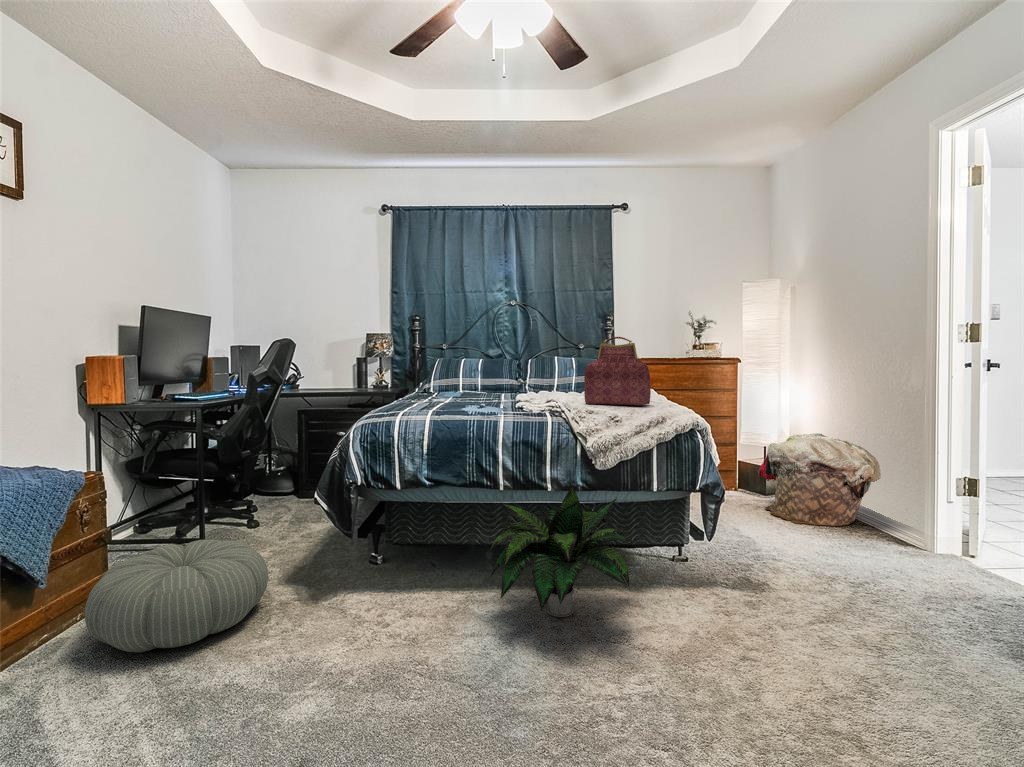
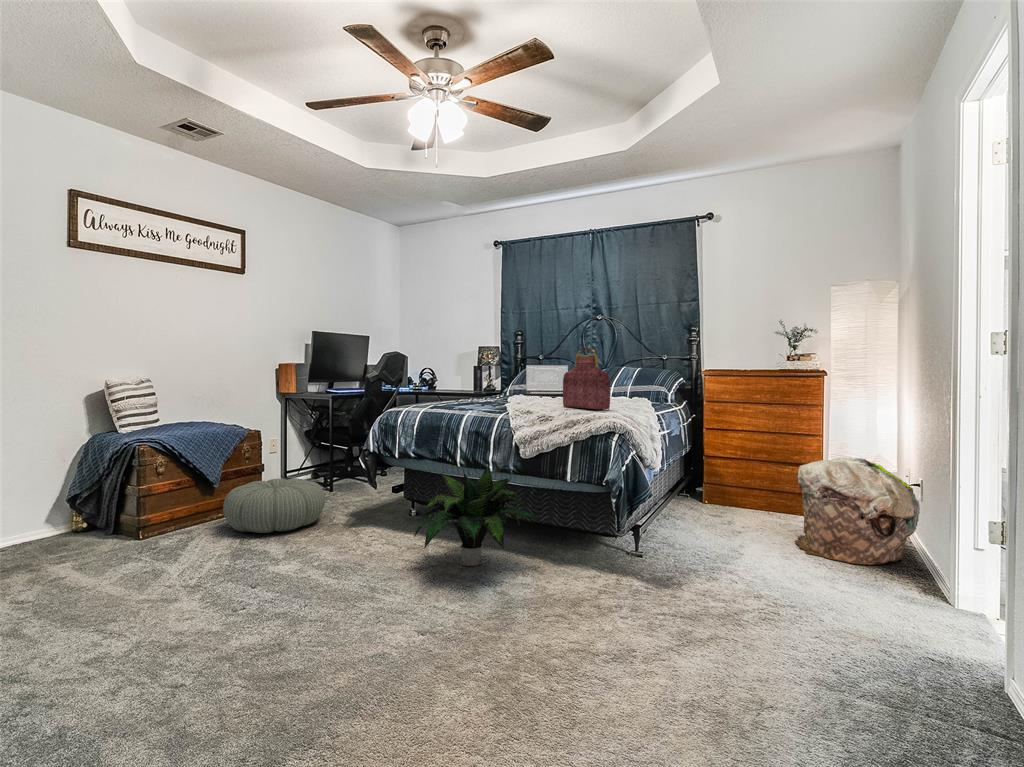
laptop: none [458,355,516,391] -> present [526,365,568,395]

